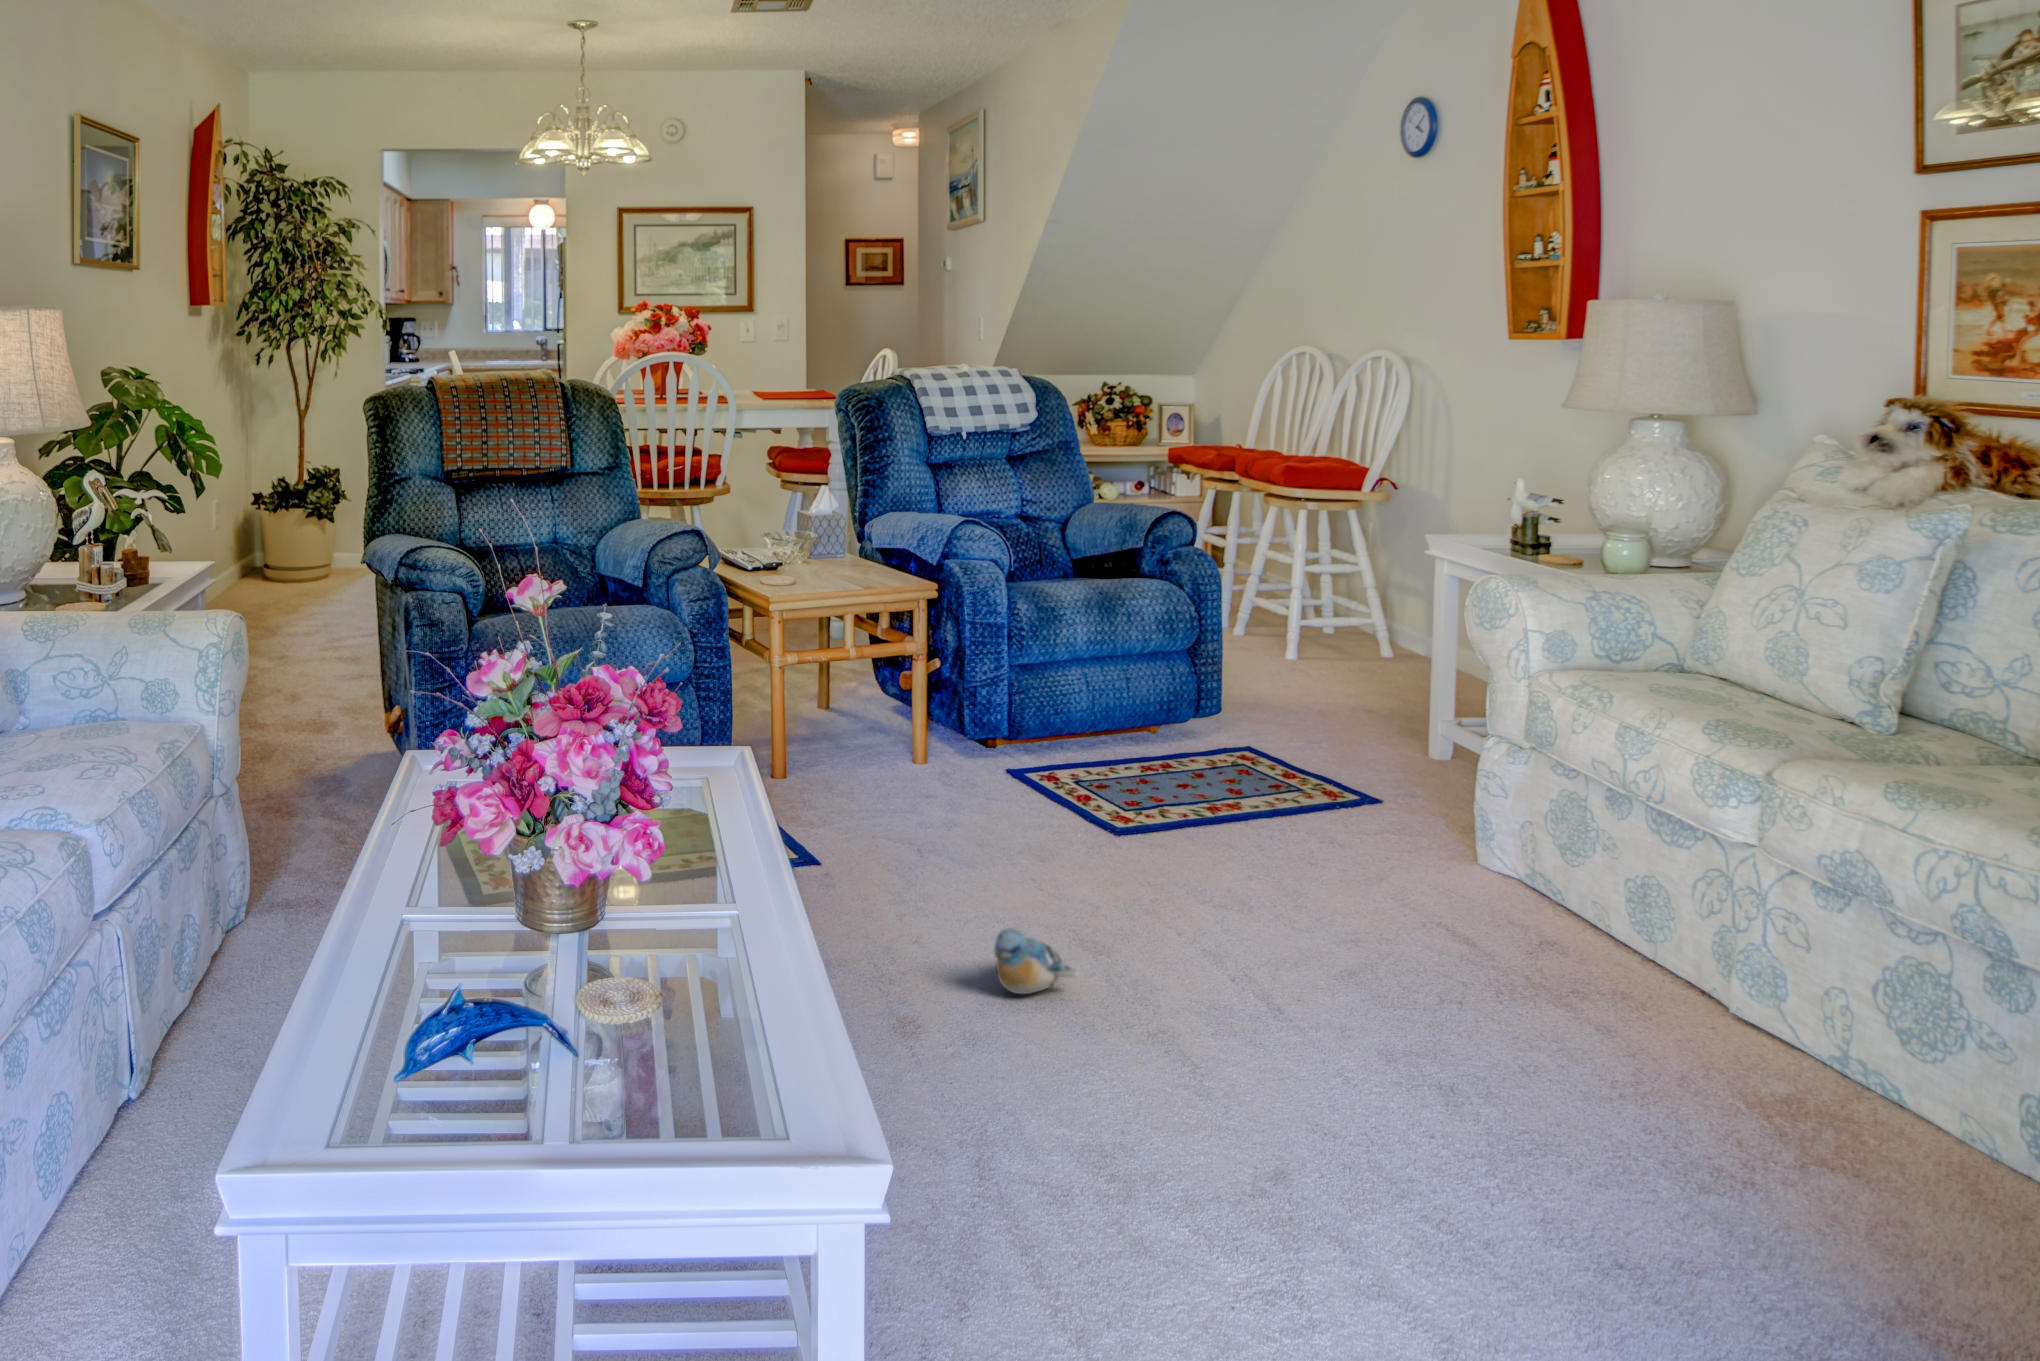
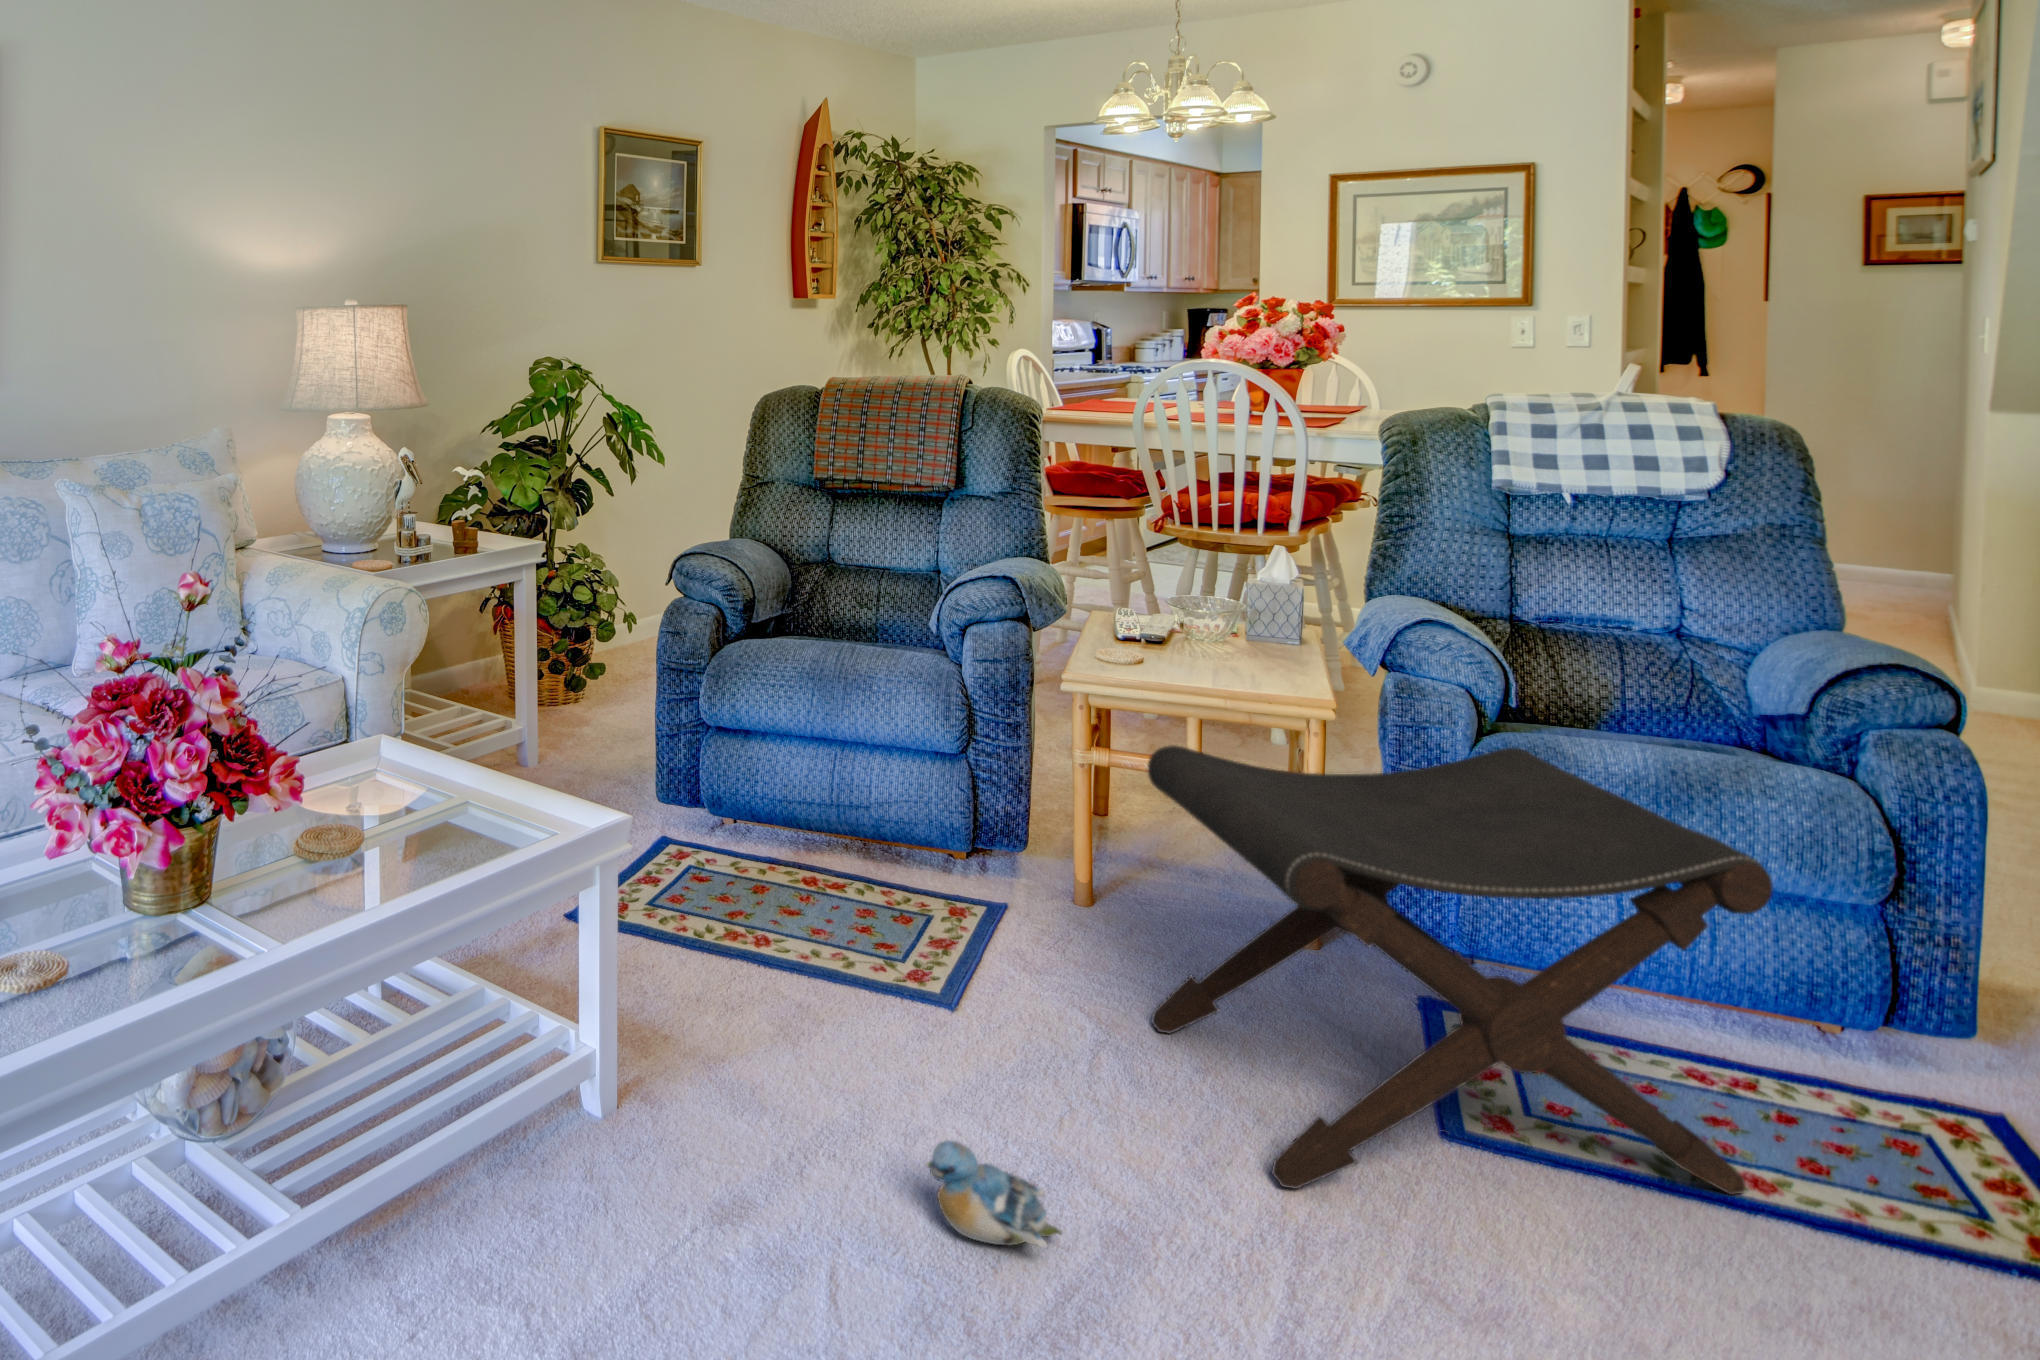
footstool: none [910,595,1248,898] -> present [1148,745,1773,1195]

